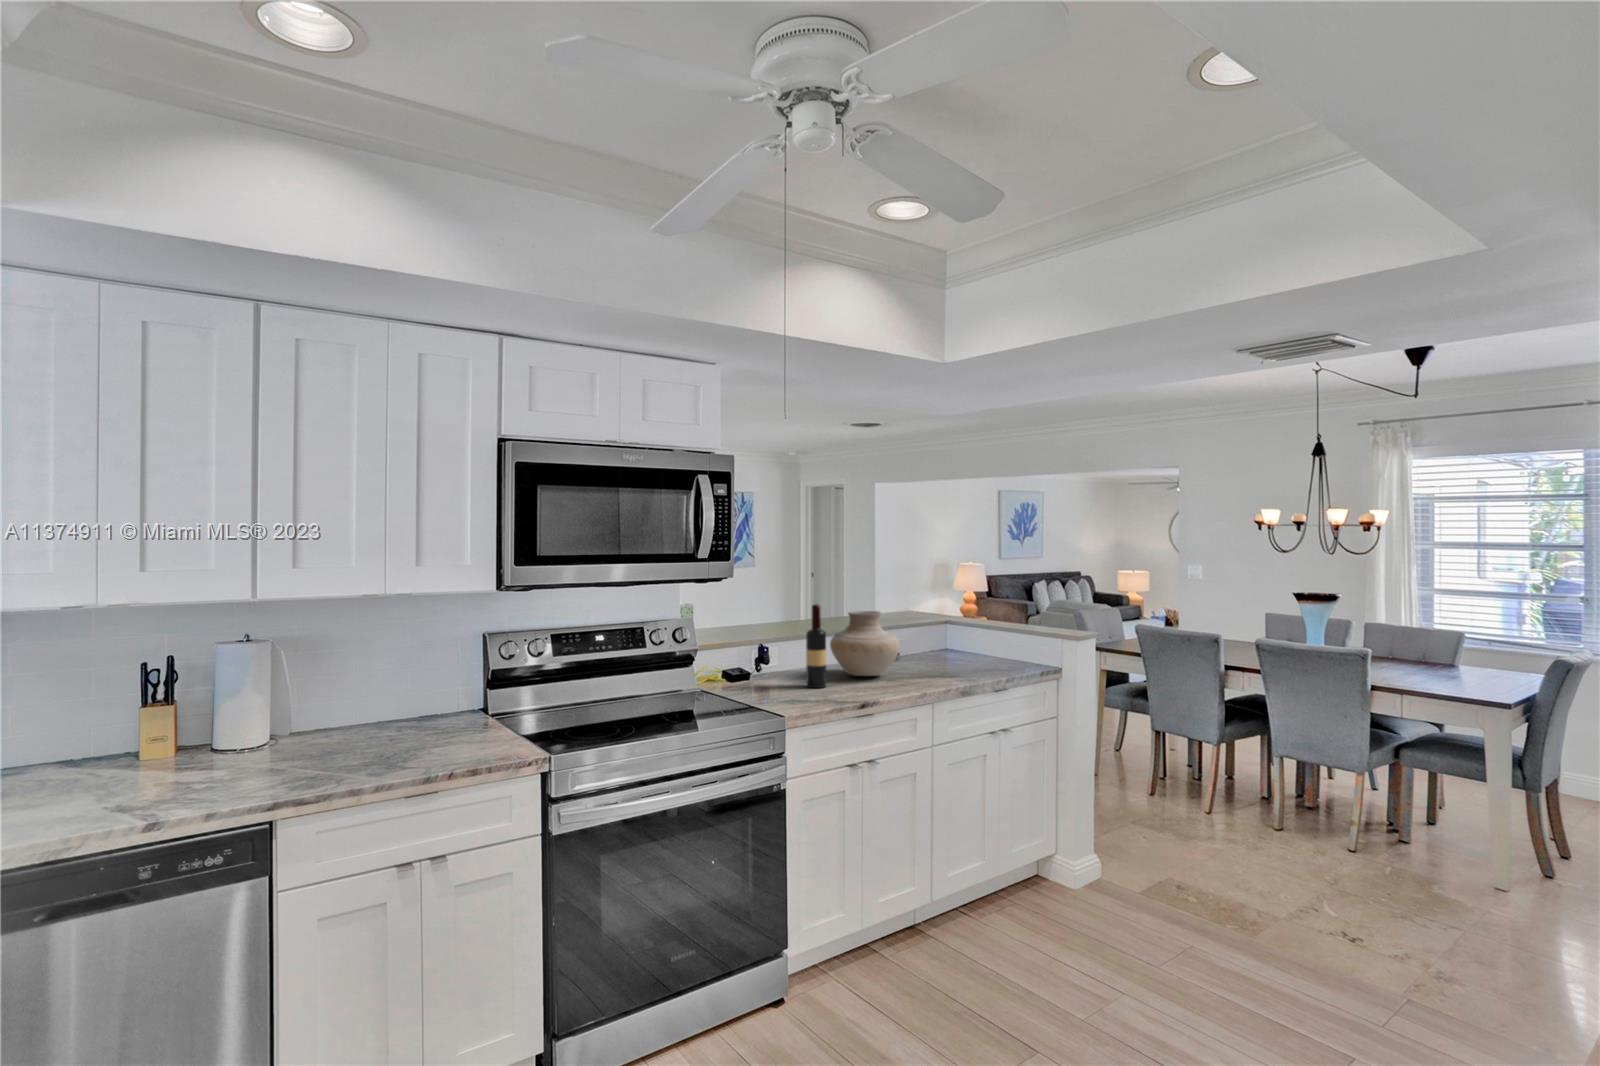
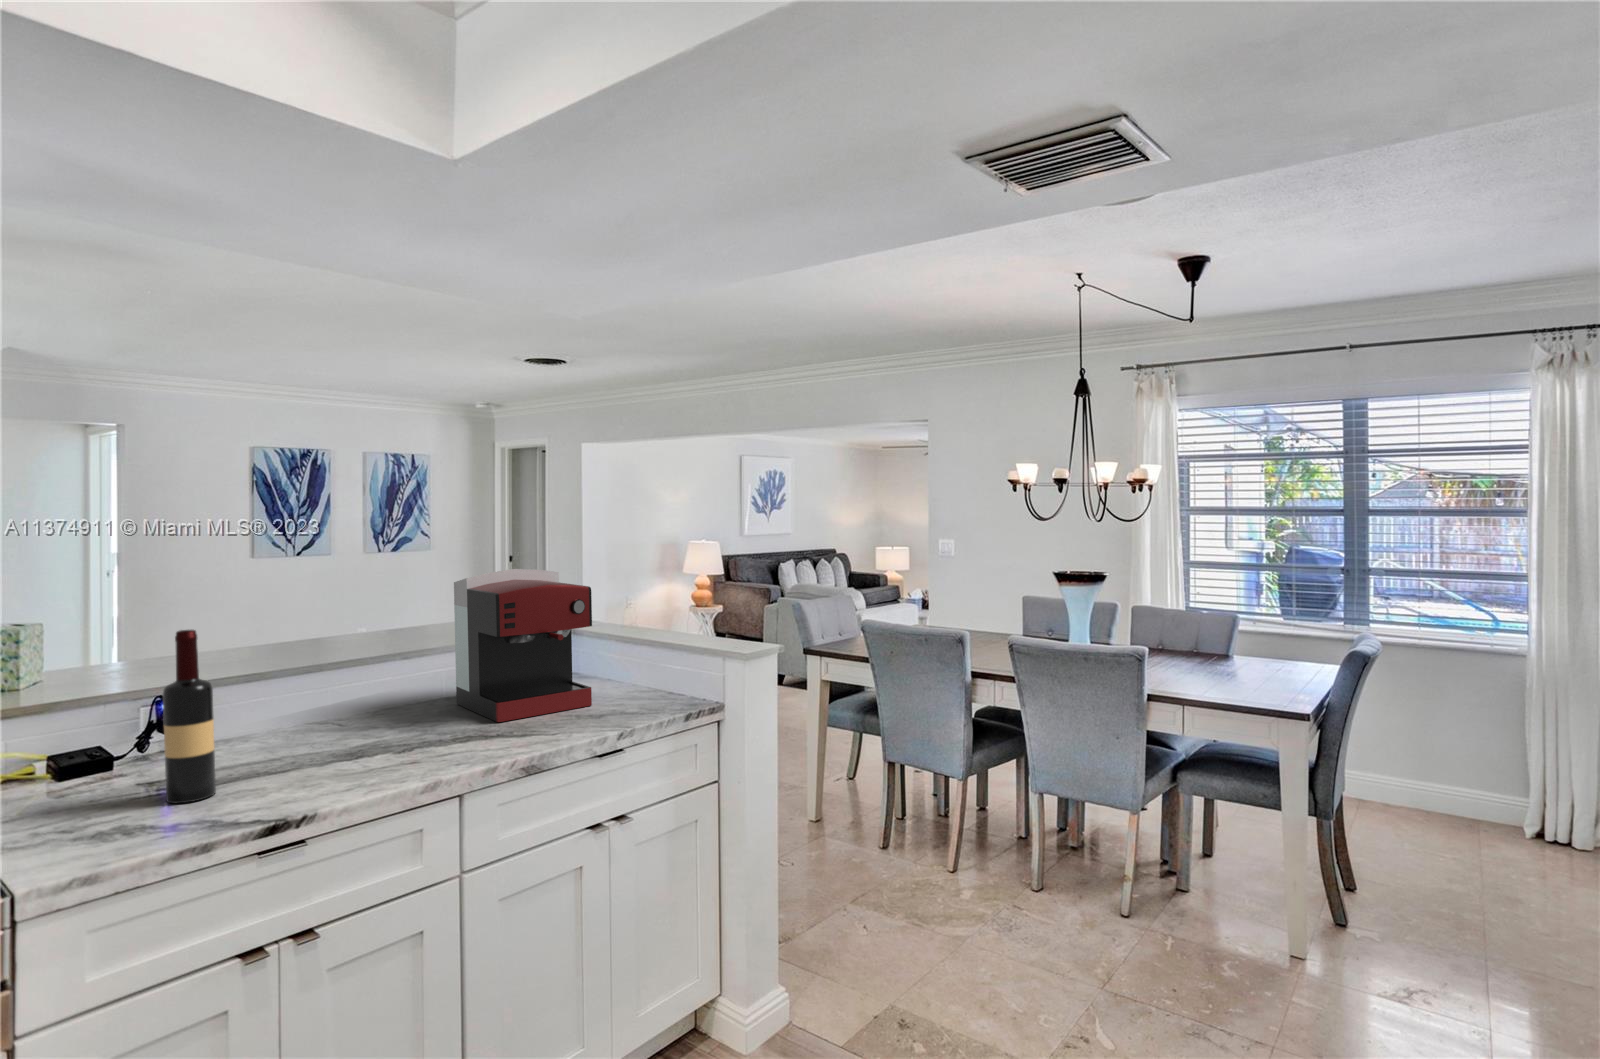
coffee maker: none [898,580,982,667] -> present [454,569,592,722]
vase: present [830,611,900,676] -> none [261,632,411,759]

